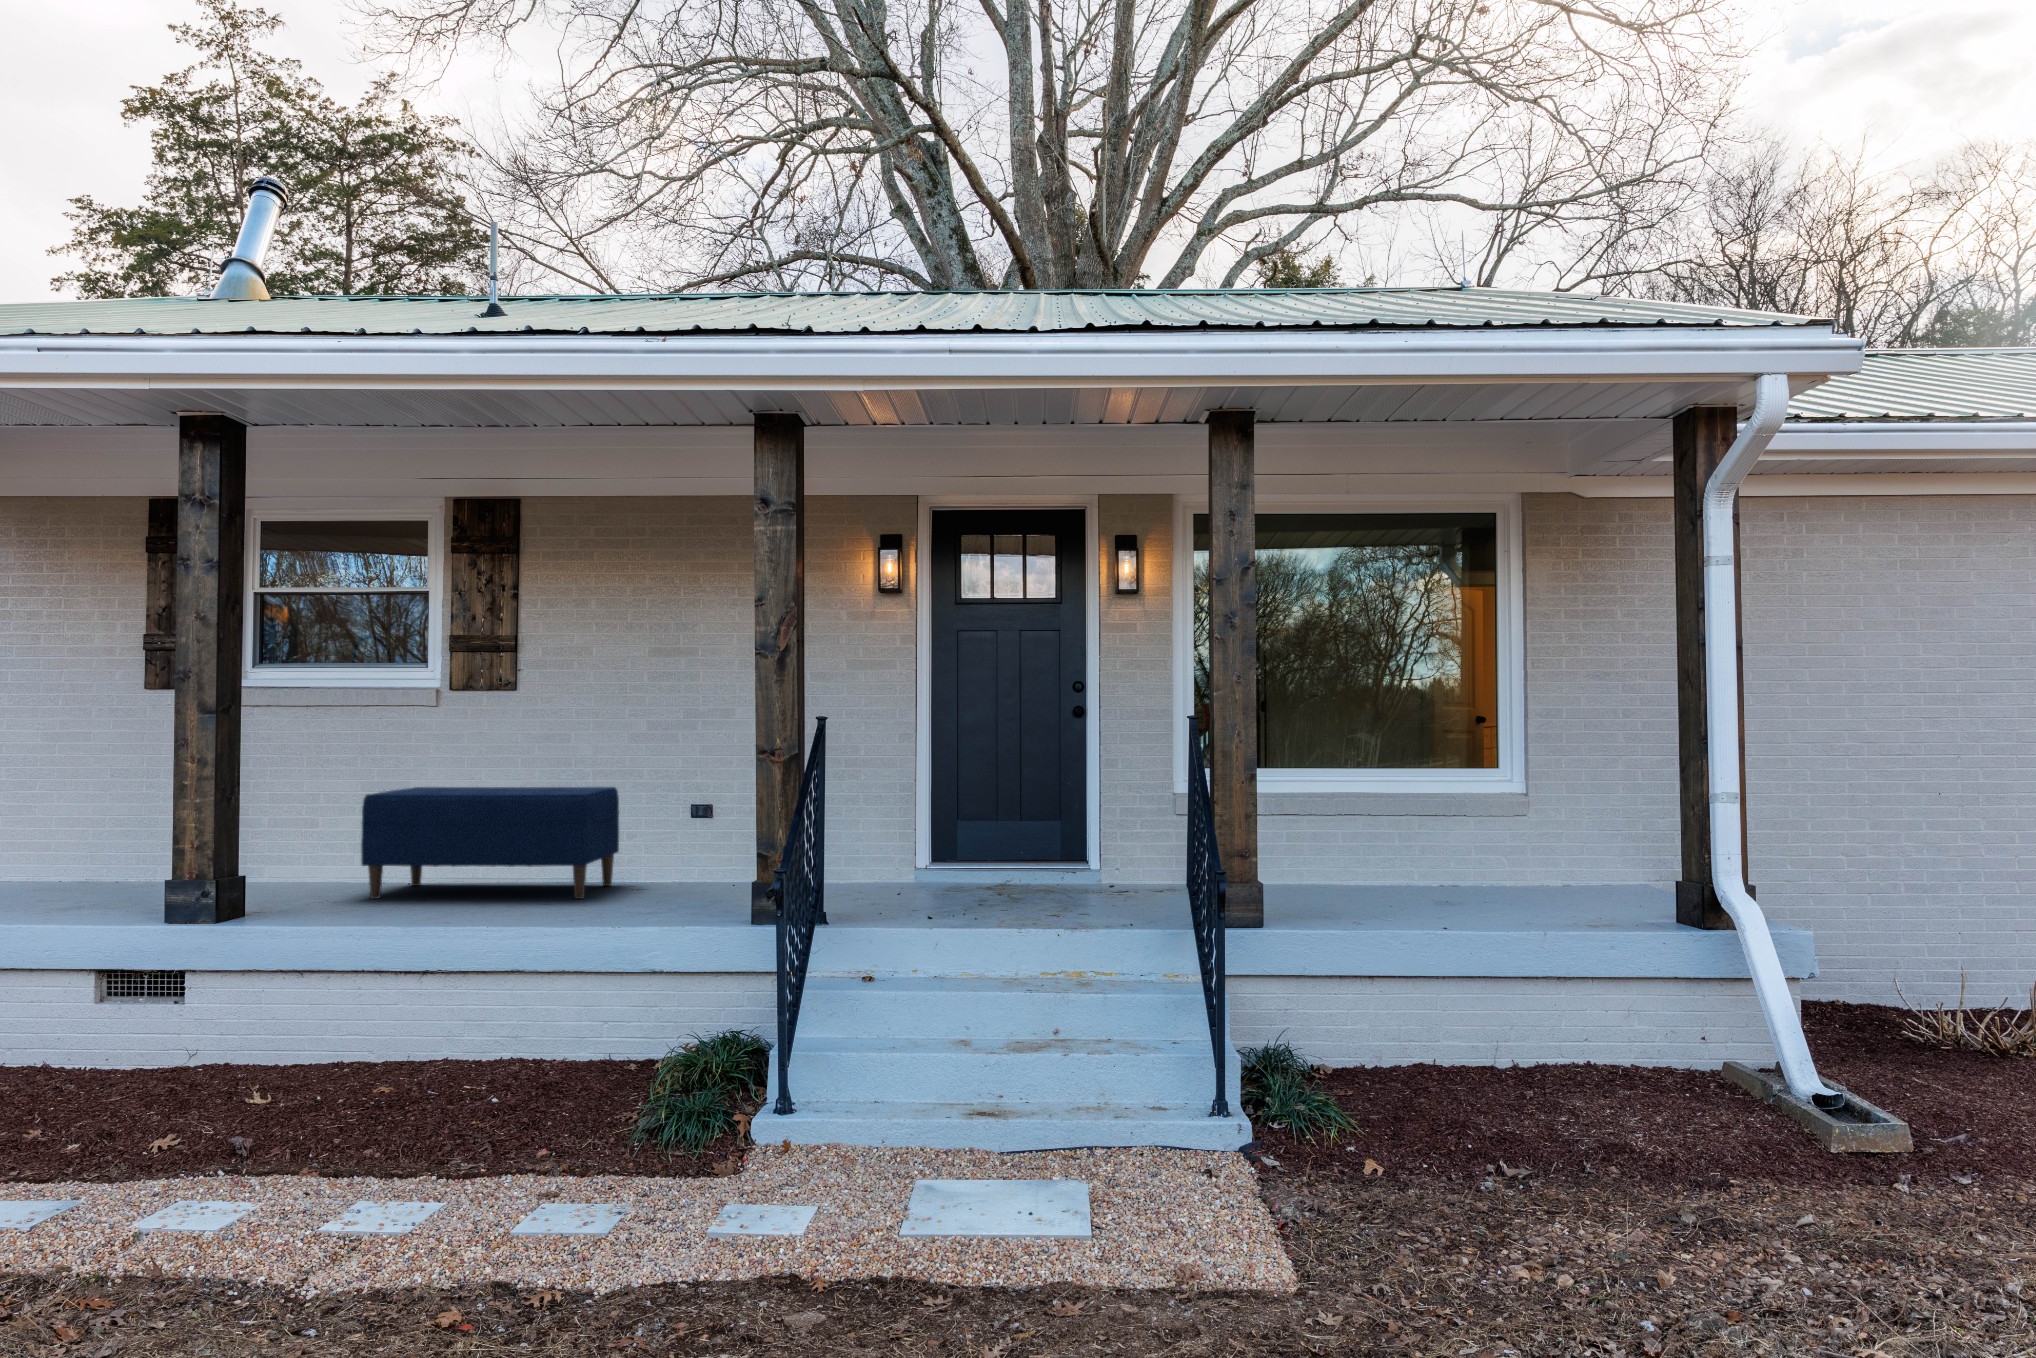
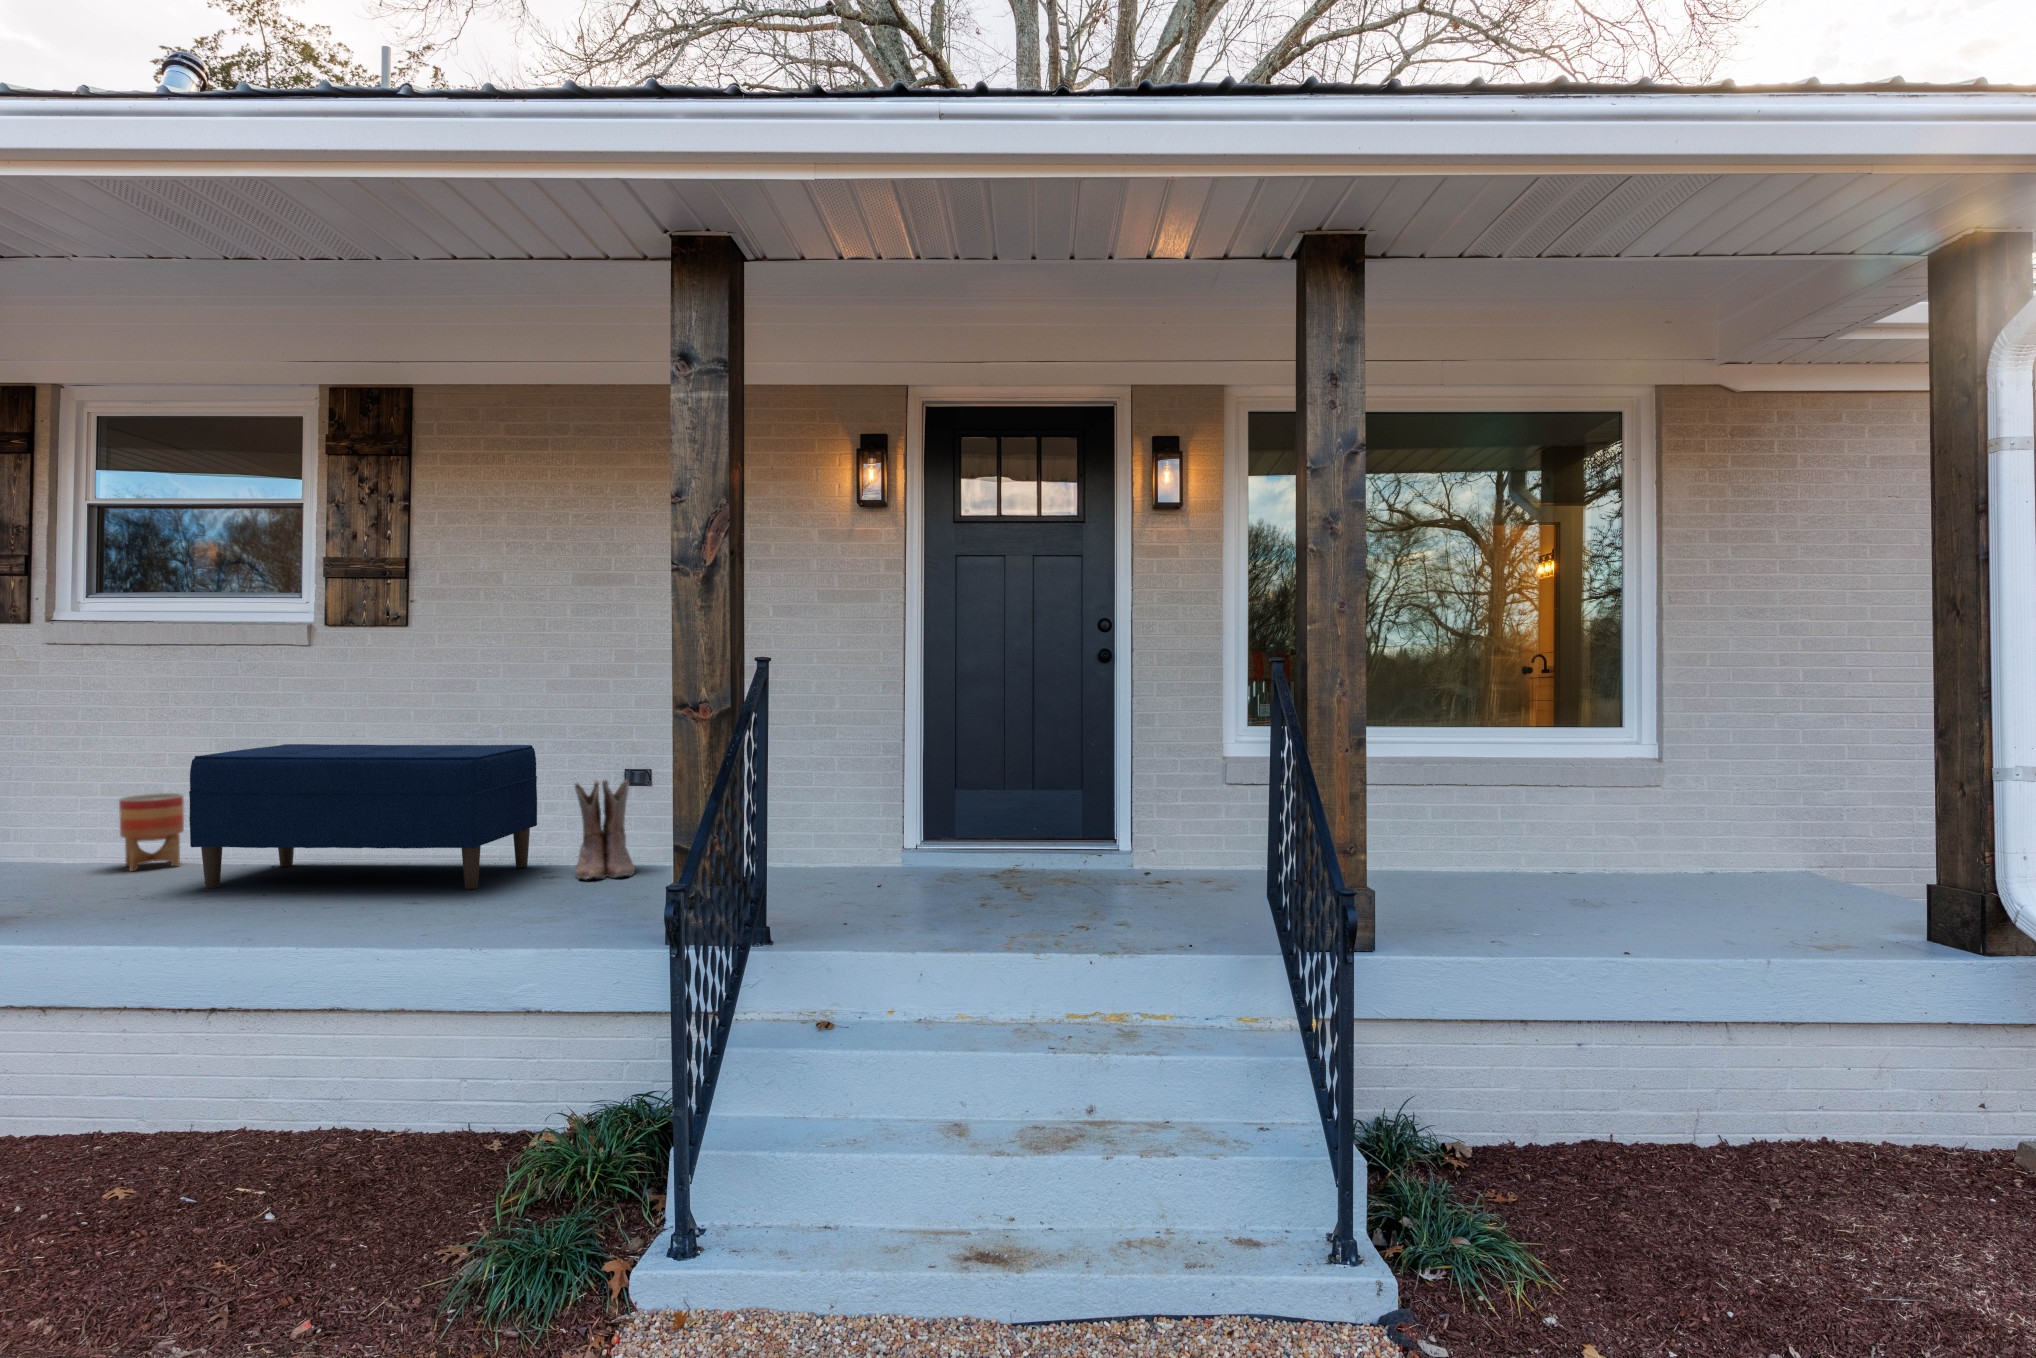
boots: none [652,814,701,893] -> present [575,780,635,879]
planter: none [286,827,332,889] -> present [119,793,184,871]

